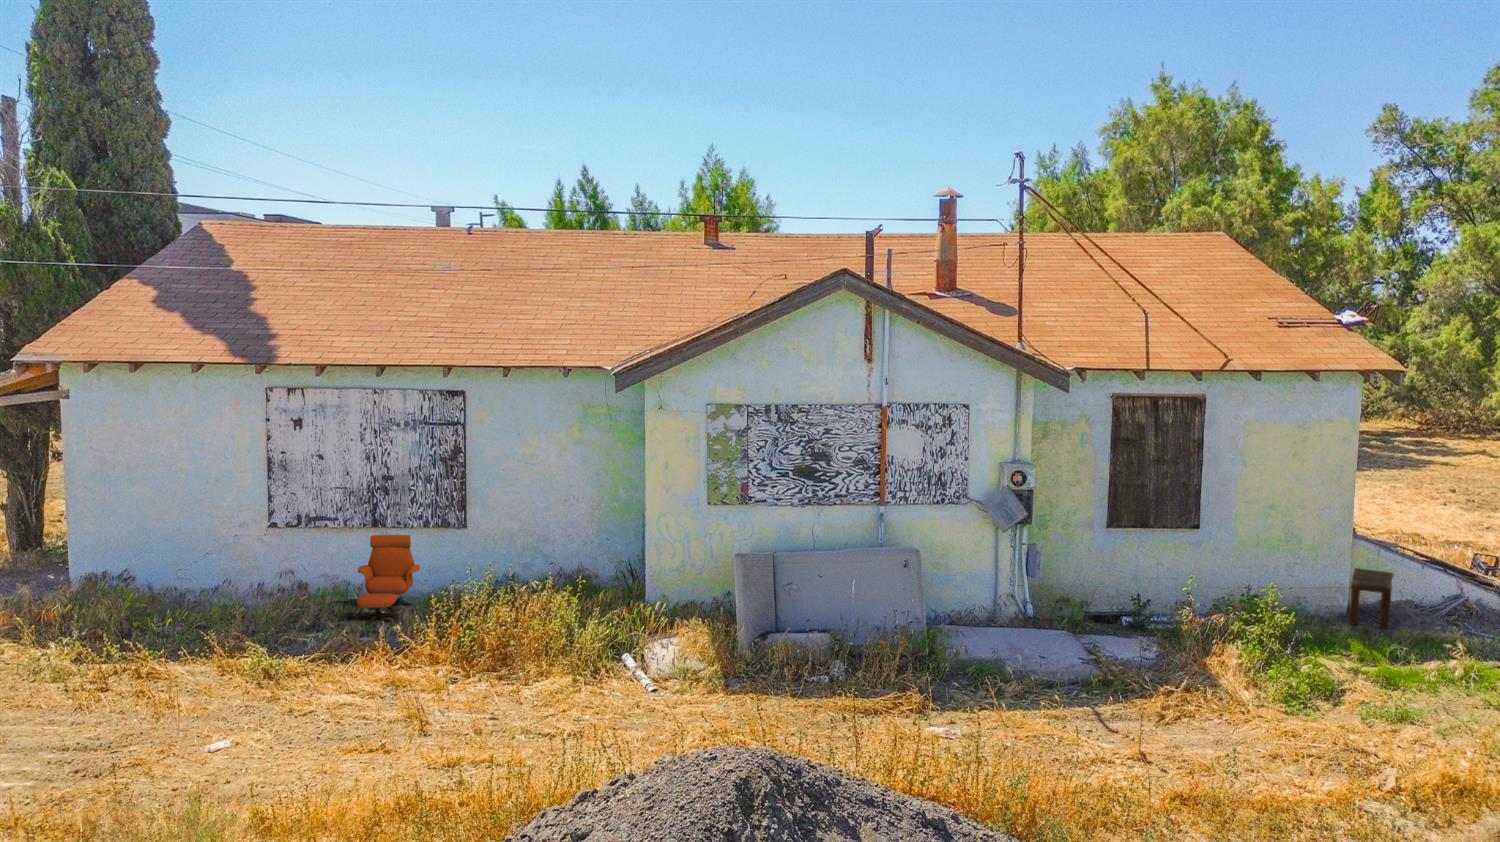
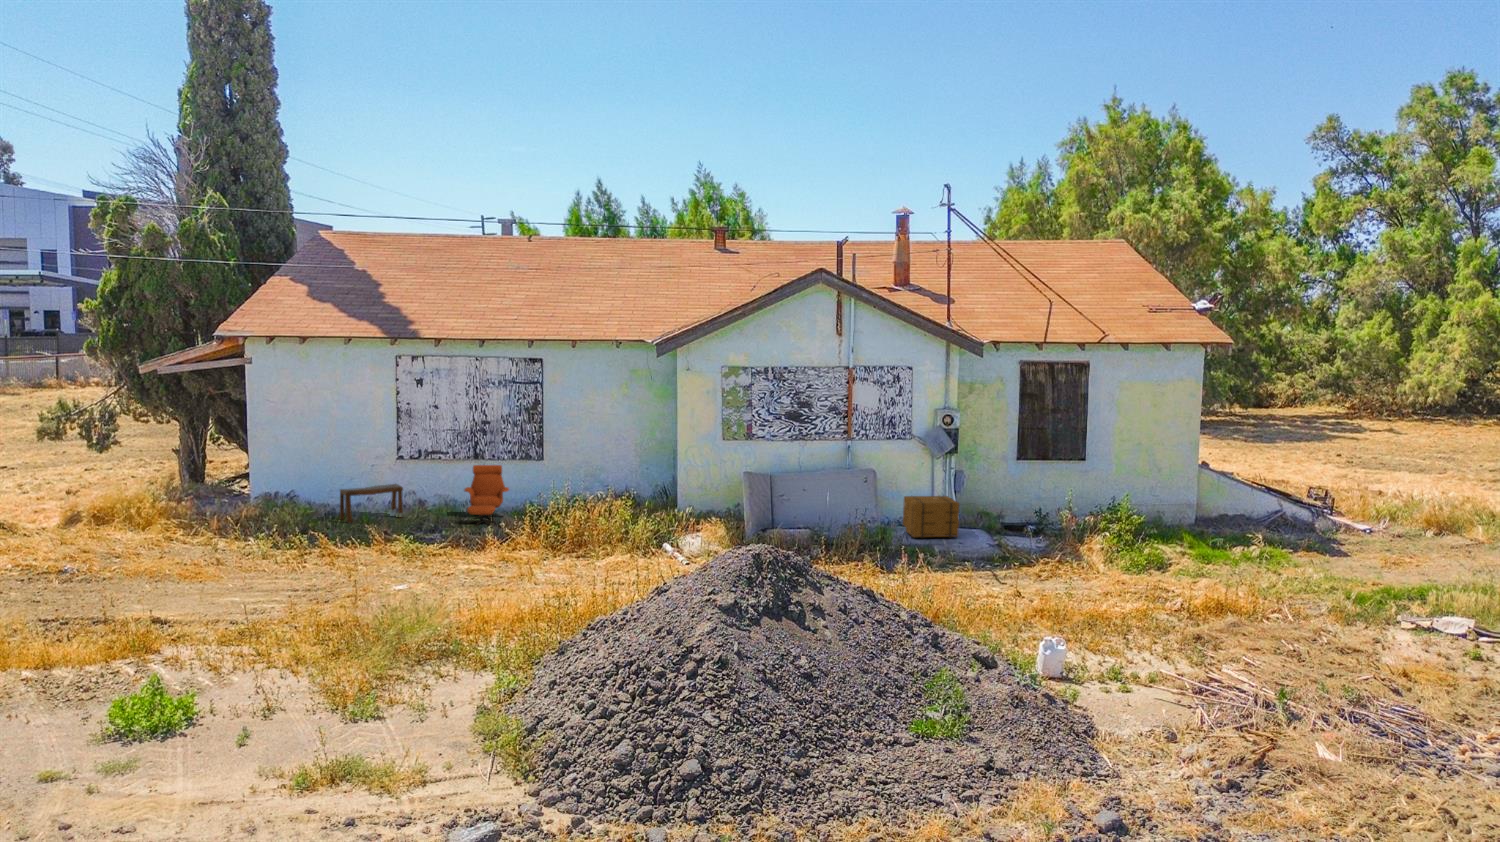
bench: present [1350,568,1394,629] -> present [340,484,403,523]
cardboard box: none [955,581,1037,646] -> present [903,496,960,538]

